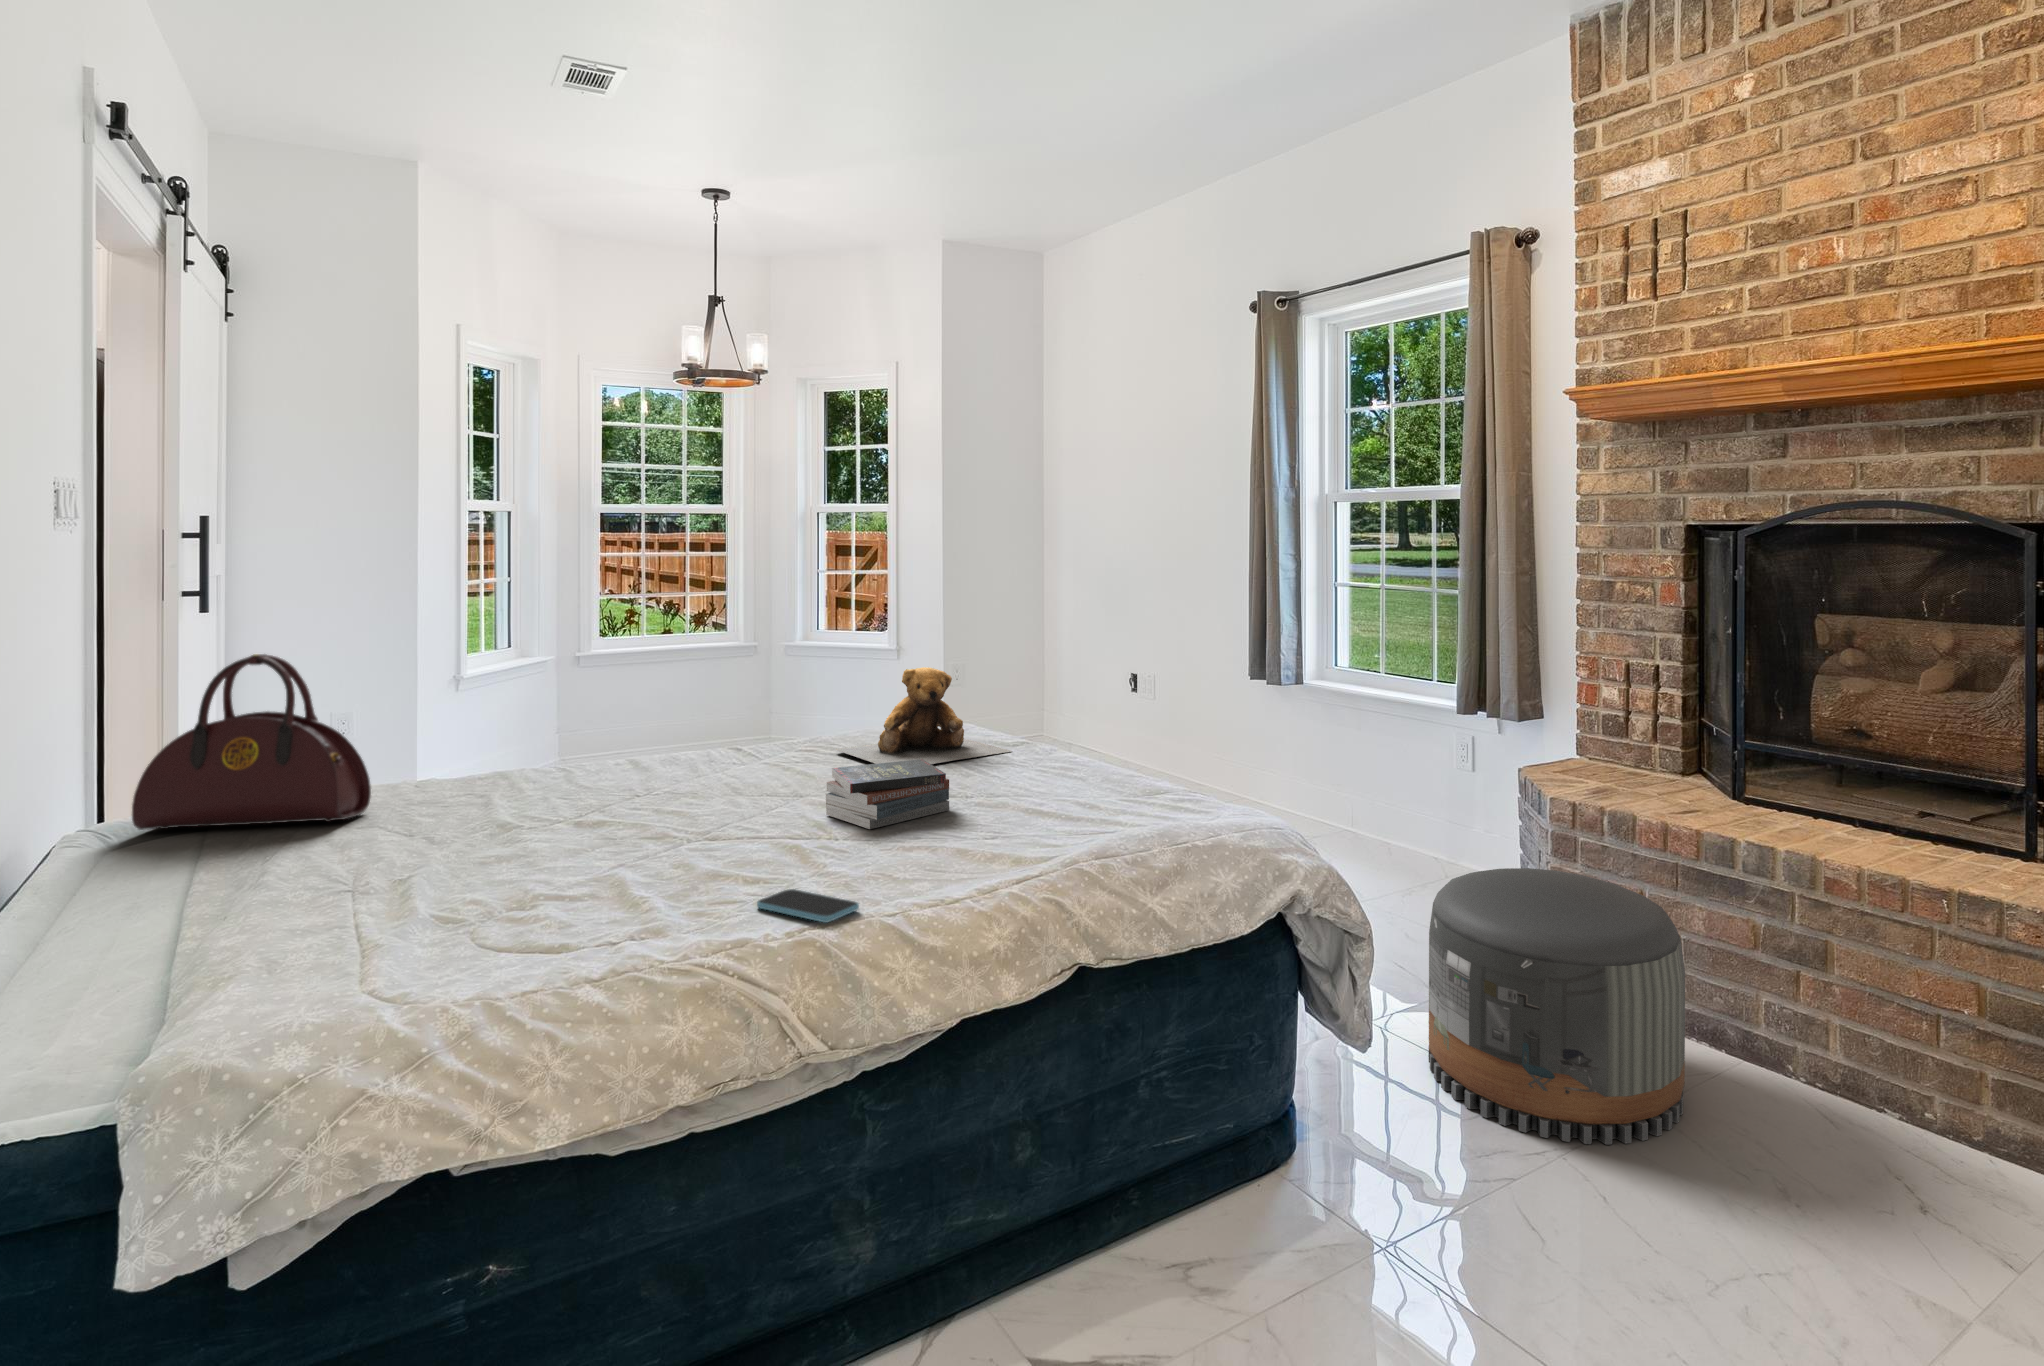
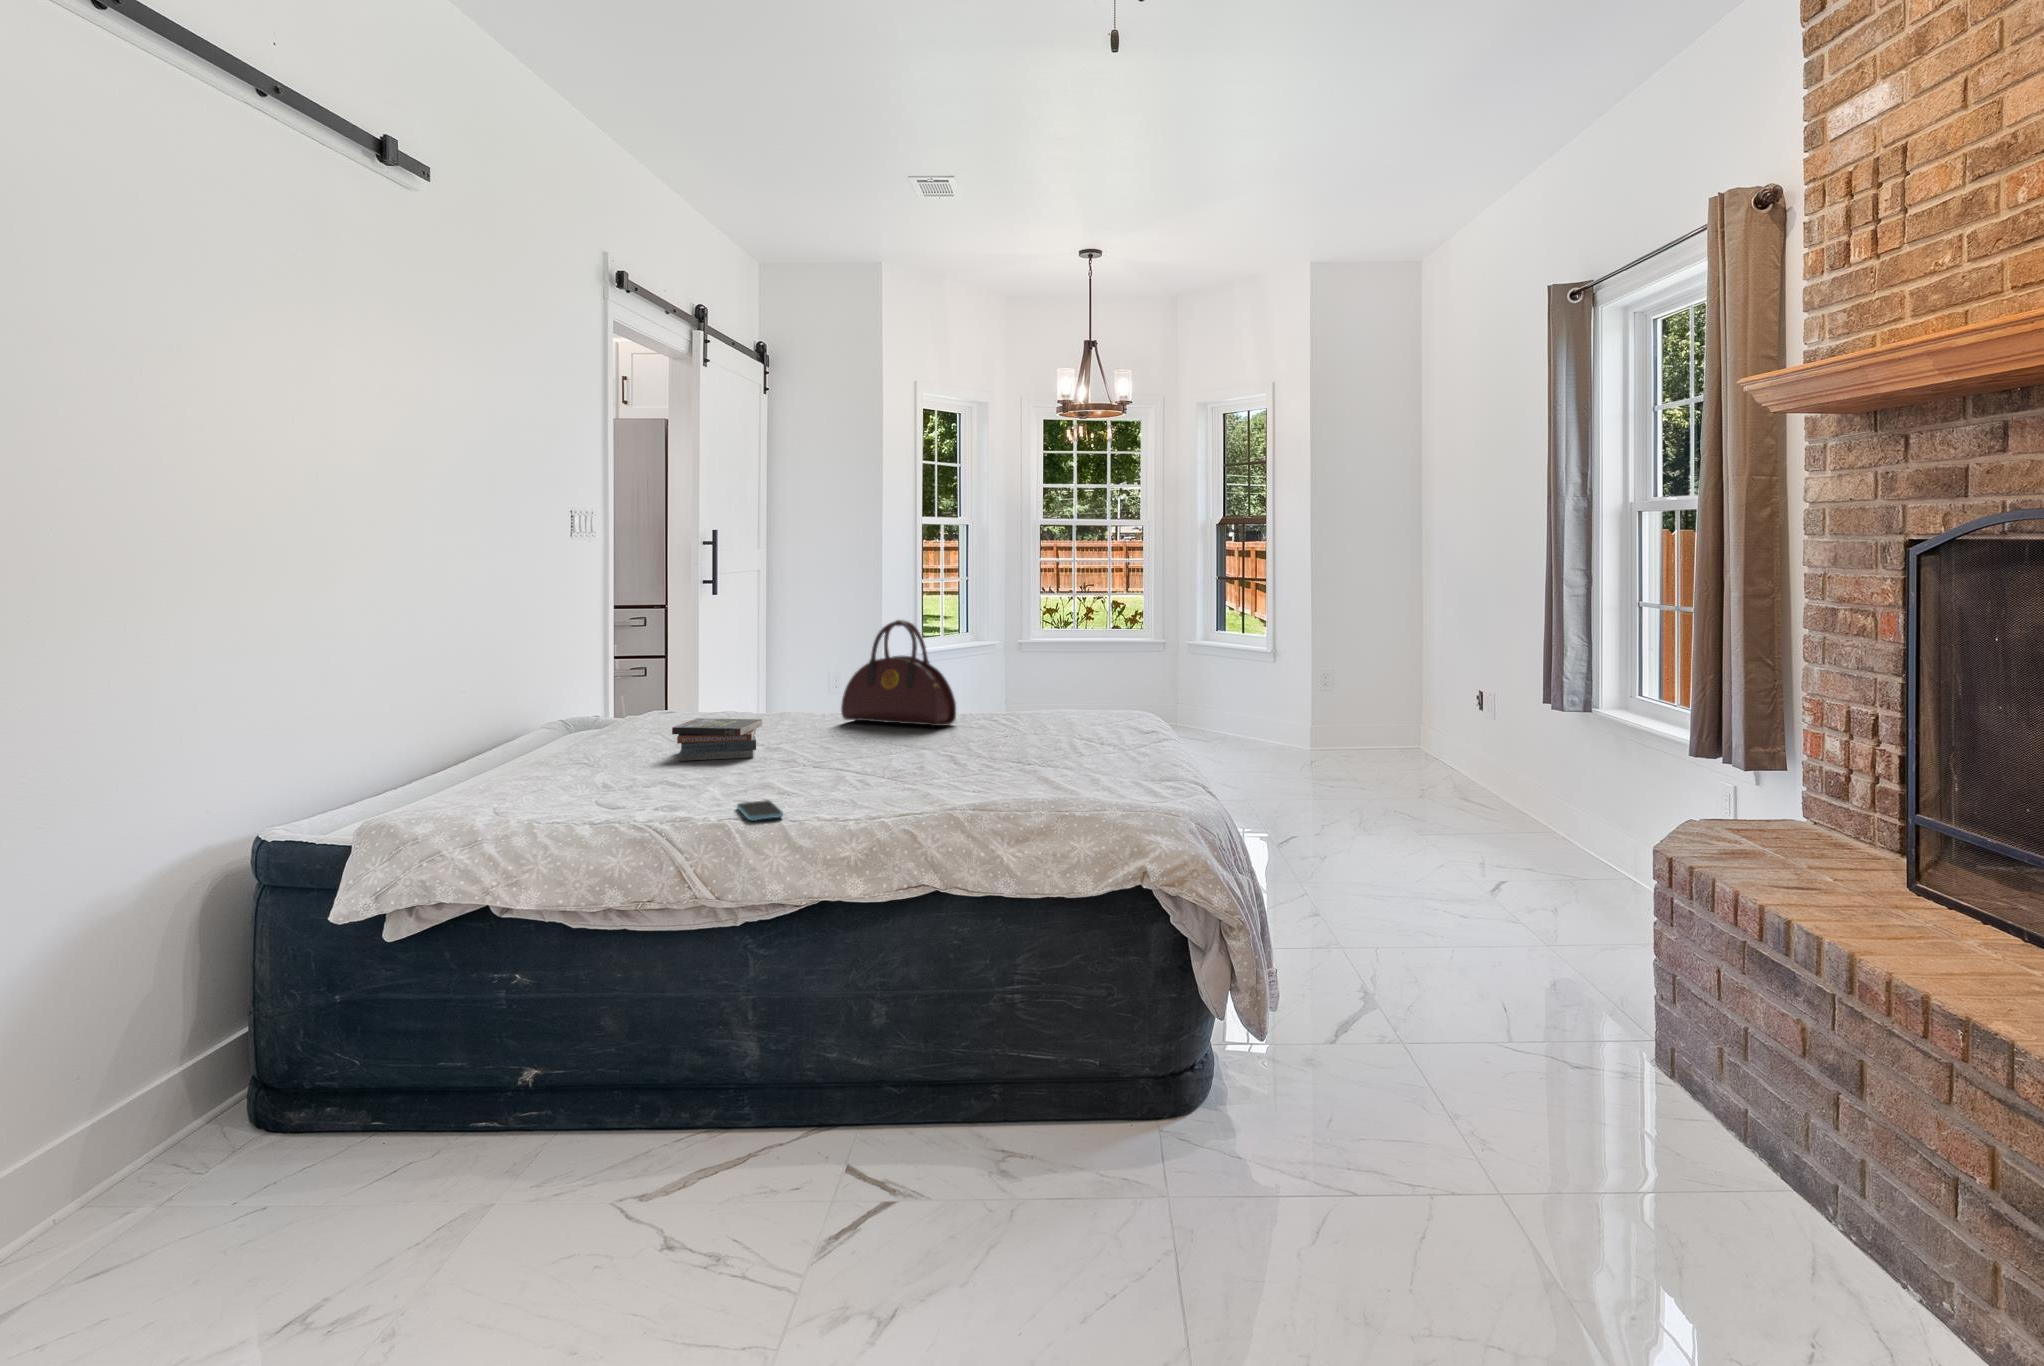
handbag: present [132,654,371,830] -> present [841,620,956,726]
teddy bear: present [836,667,1012,764] -> none [989,663,1116,744]
book: present [826,759,949,829] -> present [672,718,762,761]
pouf: present [1429,868,1685,1144] -> none [1389,913,1664,1219]

